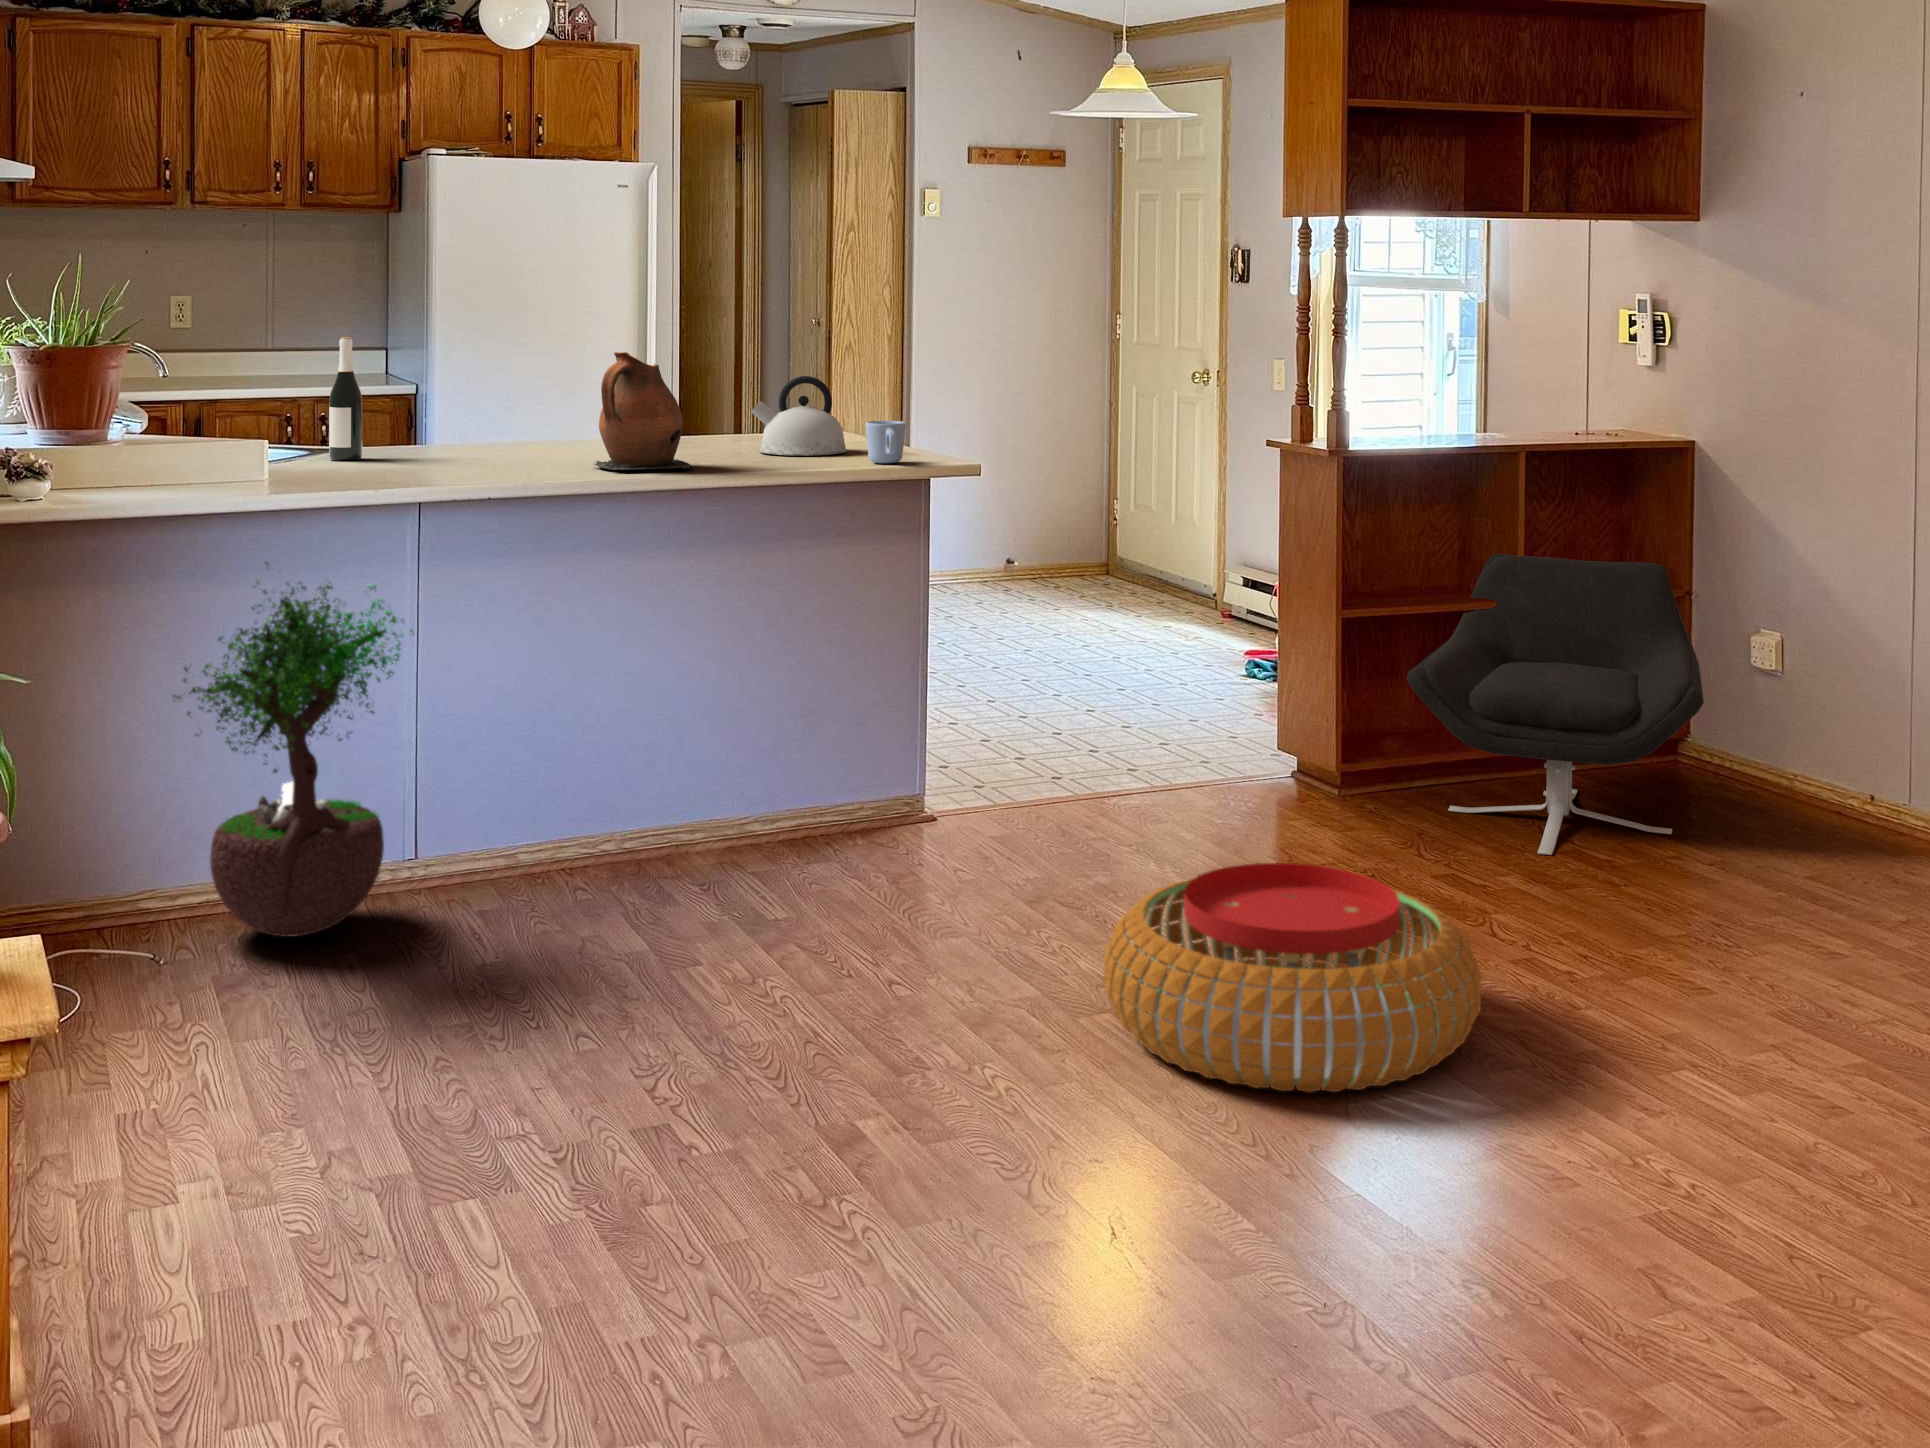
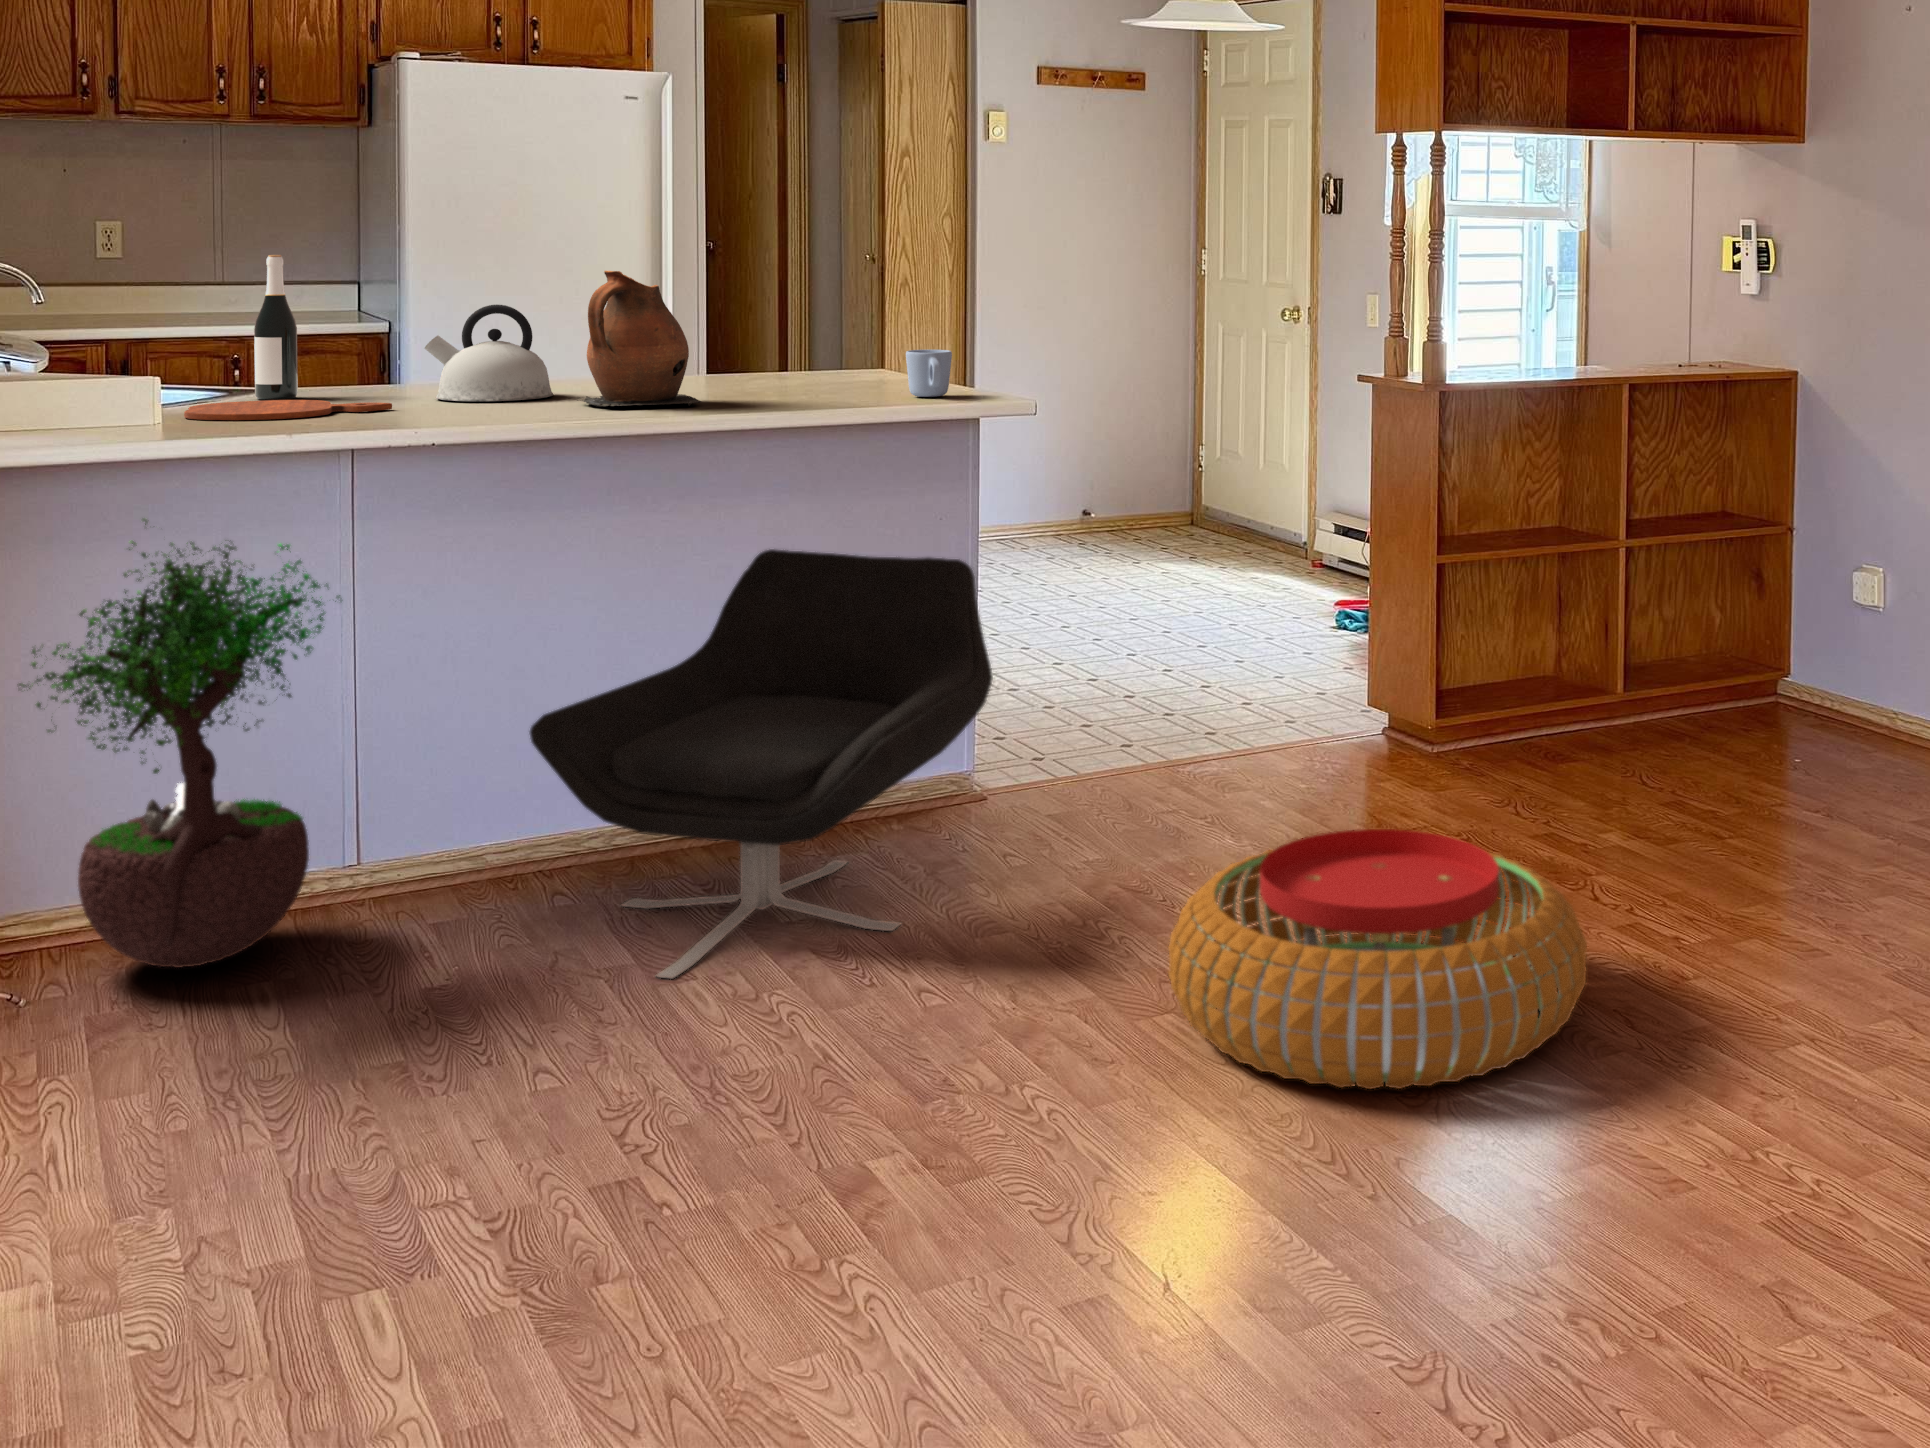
kettle: present [751,376,847,456] -> present [425,305,553,401]
cutting board: none [283,462,442,479] -> present [184,400,392,420]
lounge chair: present [1407,554,1704,855] -> present [530,549,993,978]

